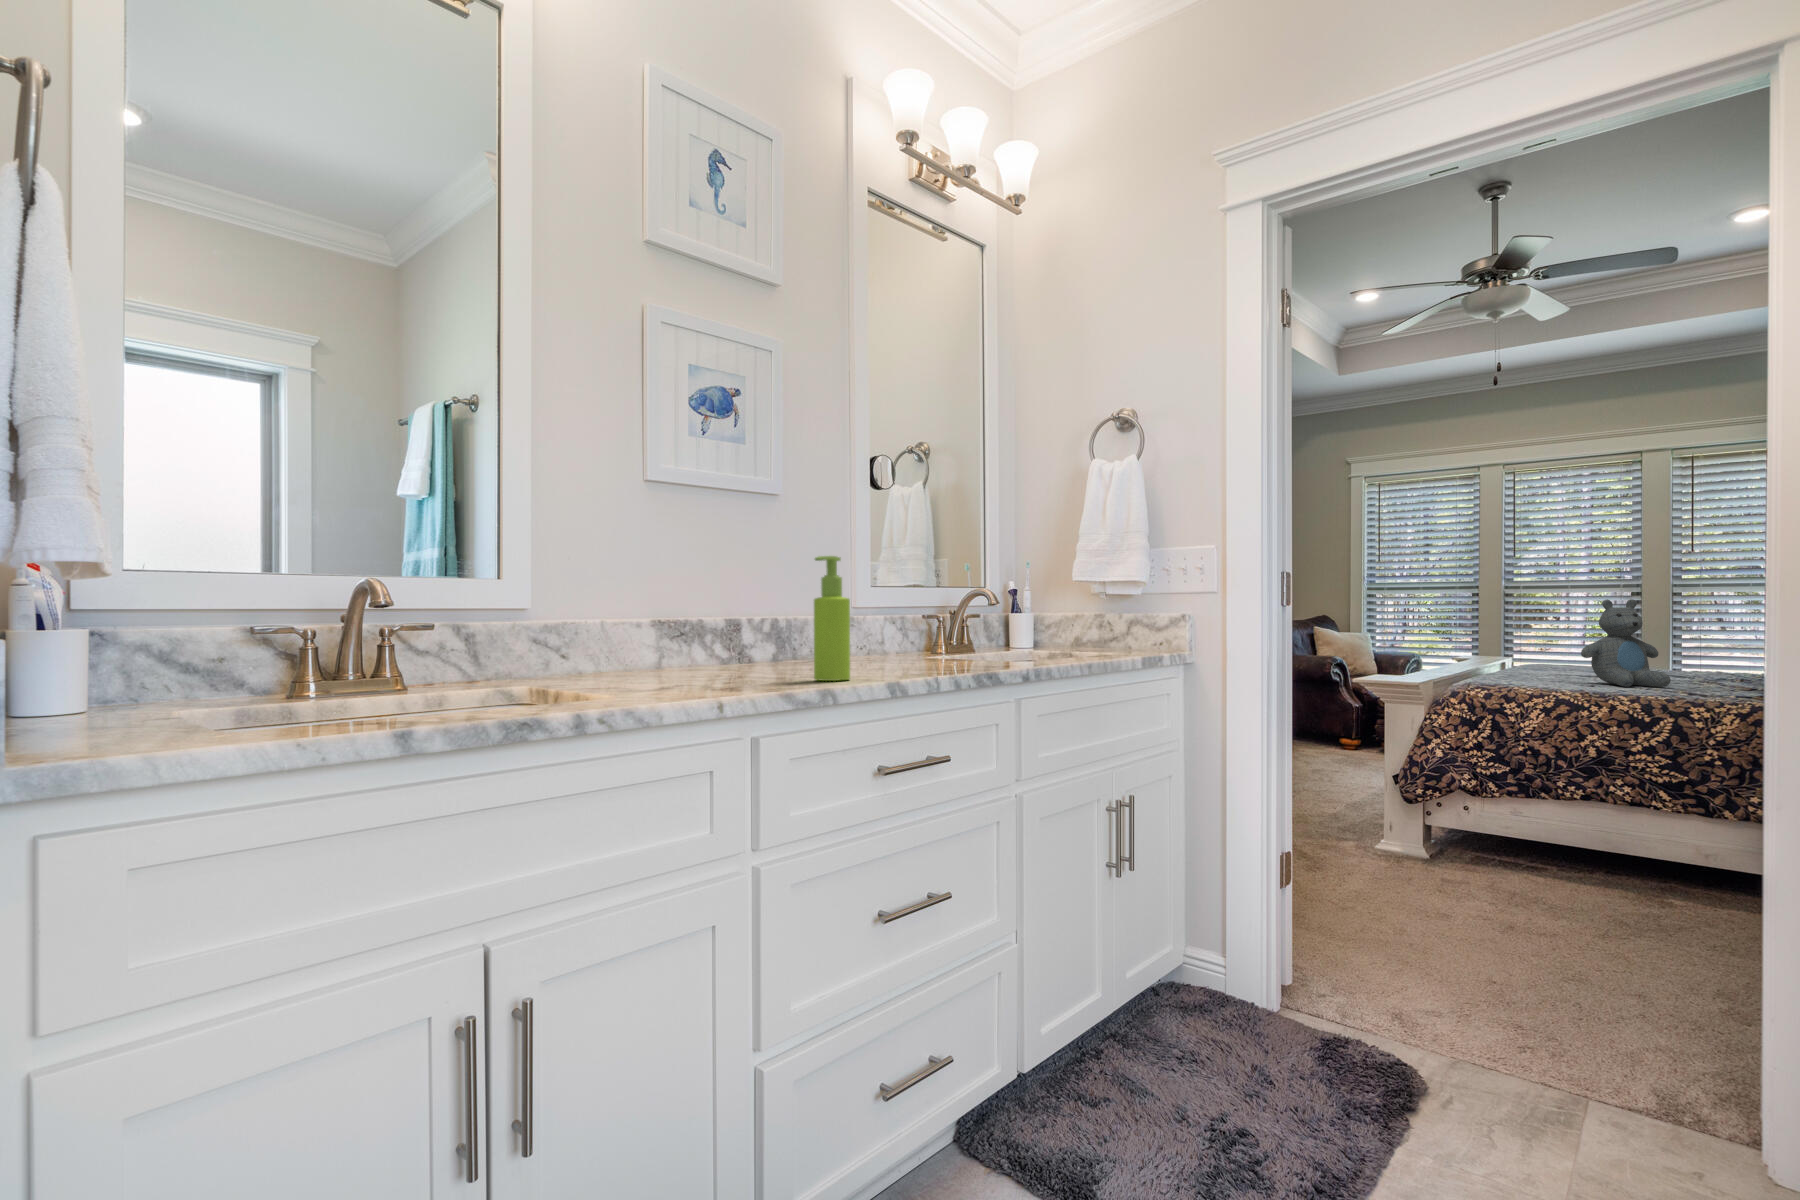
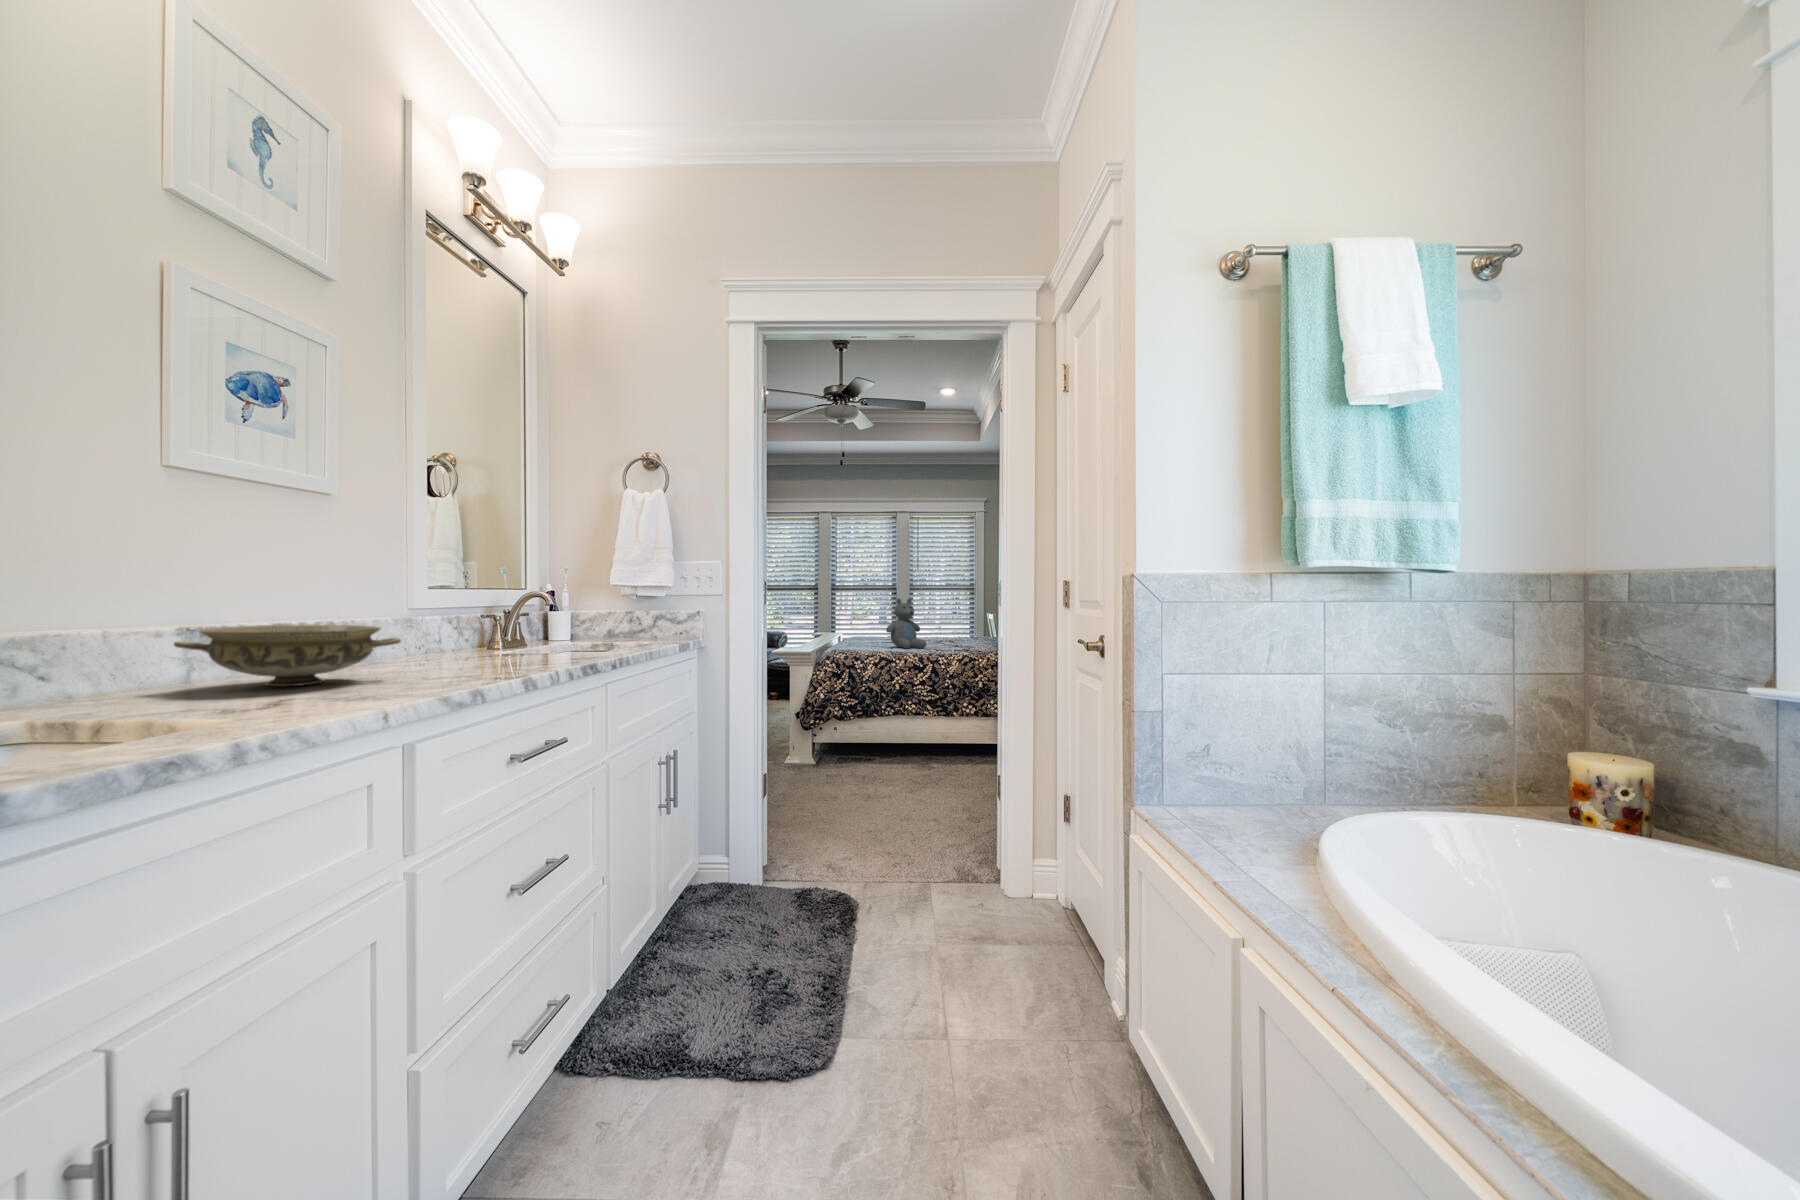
soap dispenser: present [814,556,850,681] -> none [440,570,480,686]
ceramic bowl: none [644,618,803,674] -> present [174,625,401,686]

